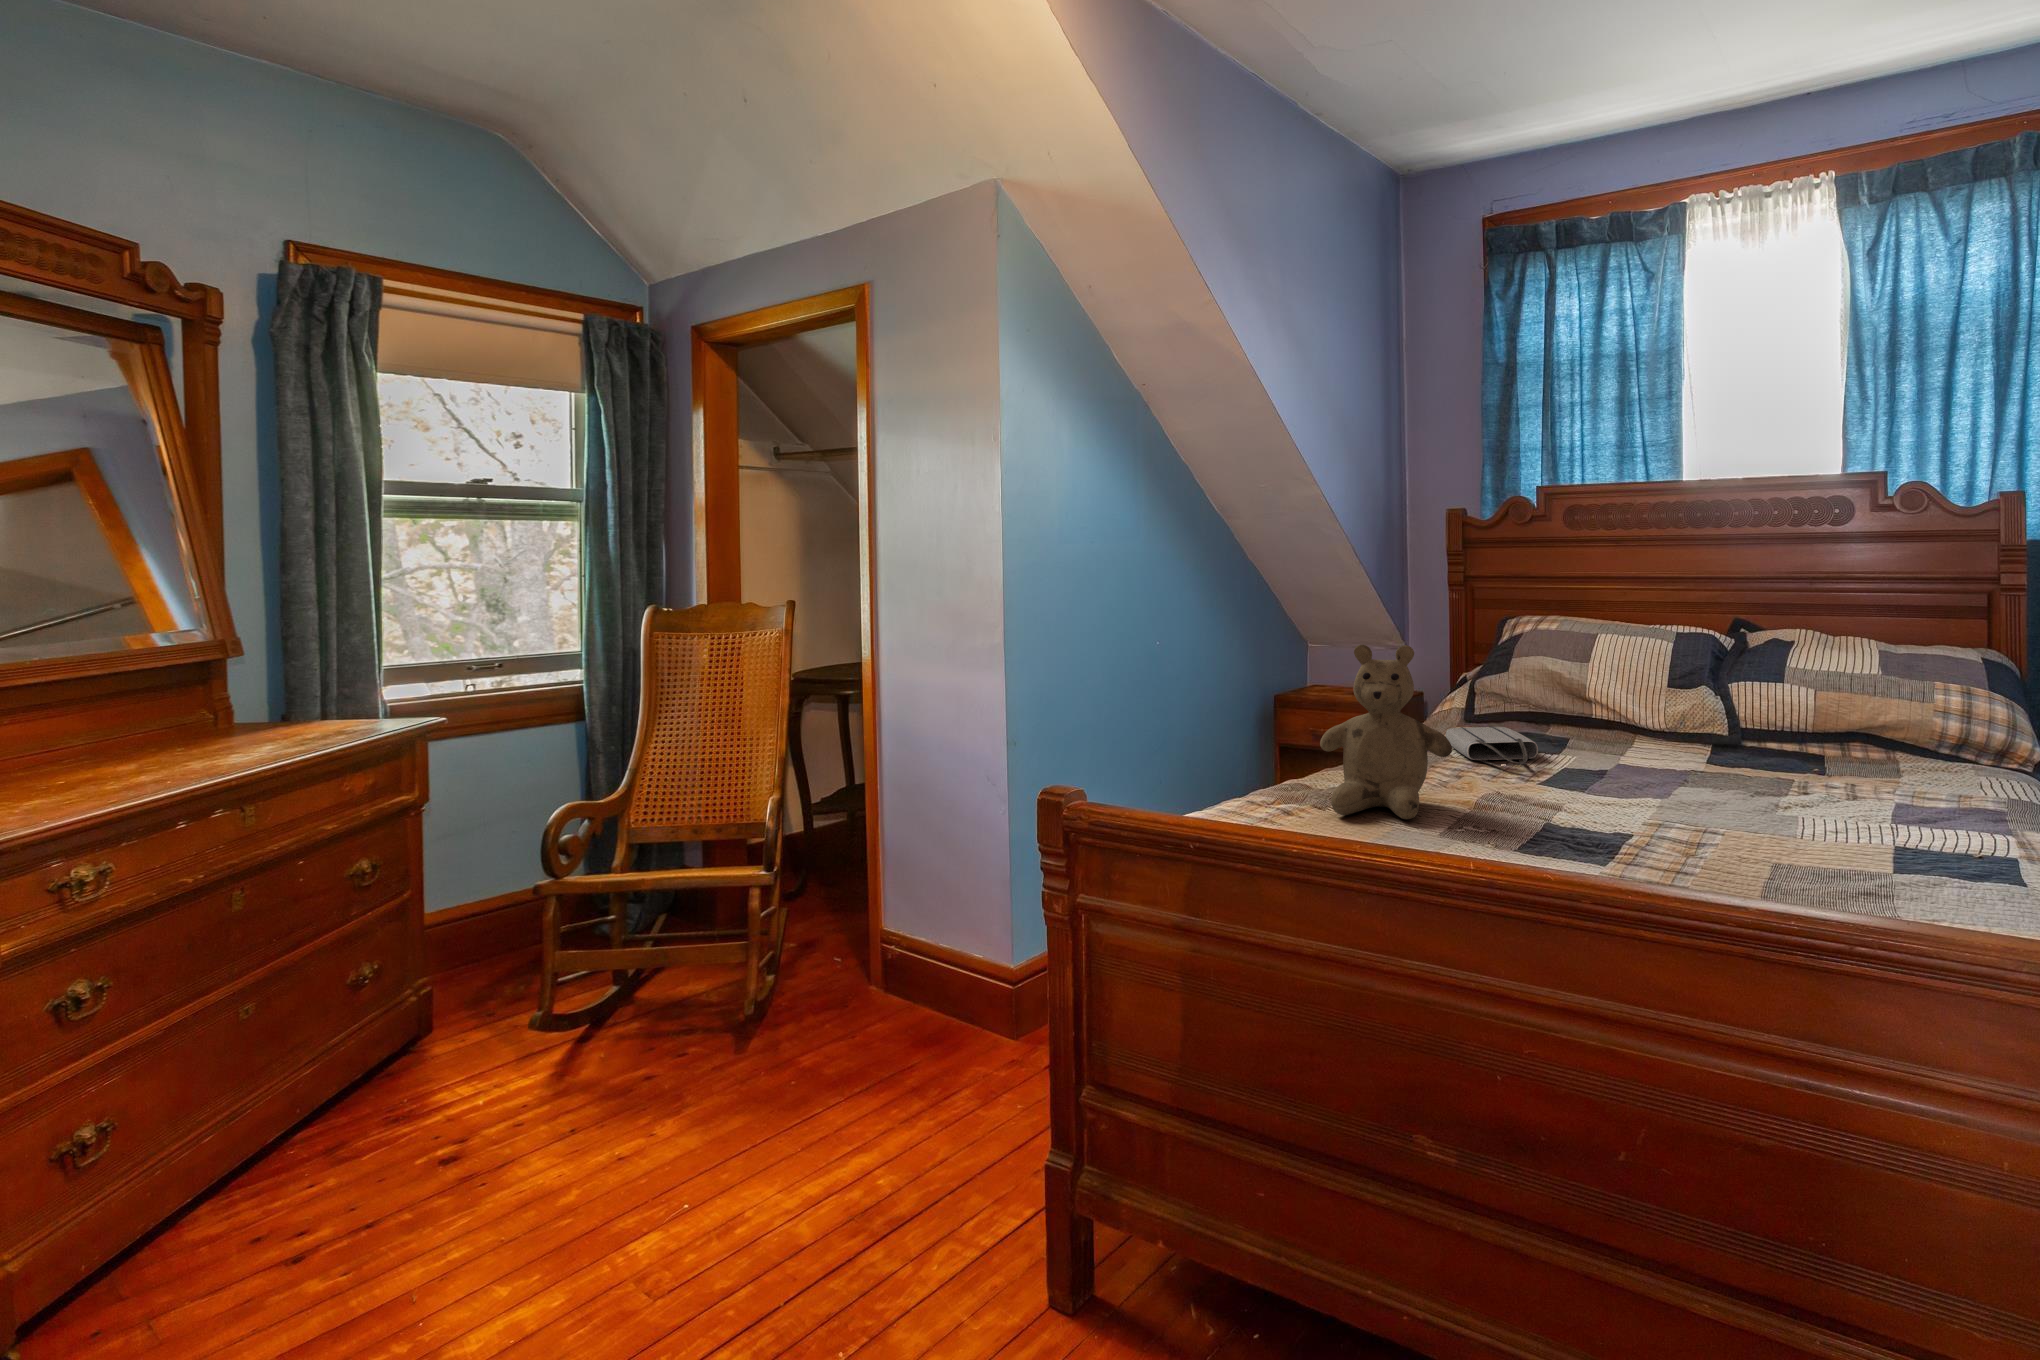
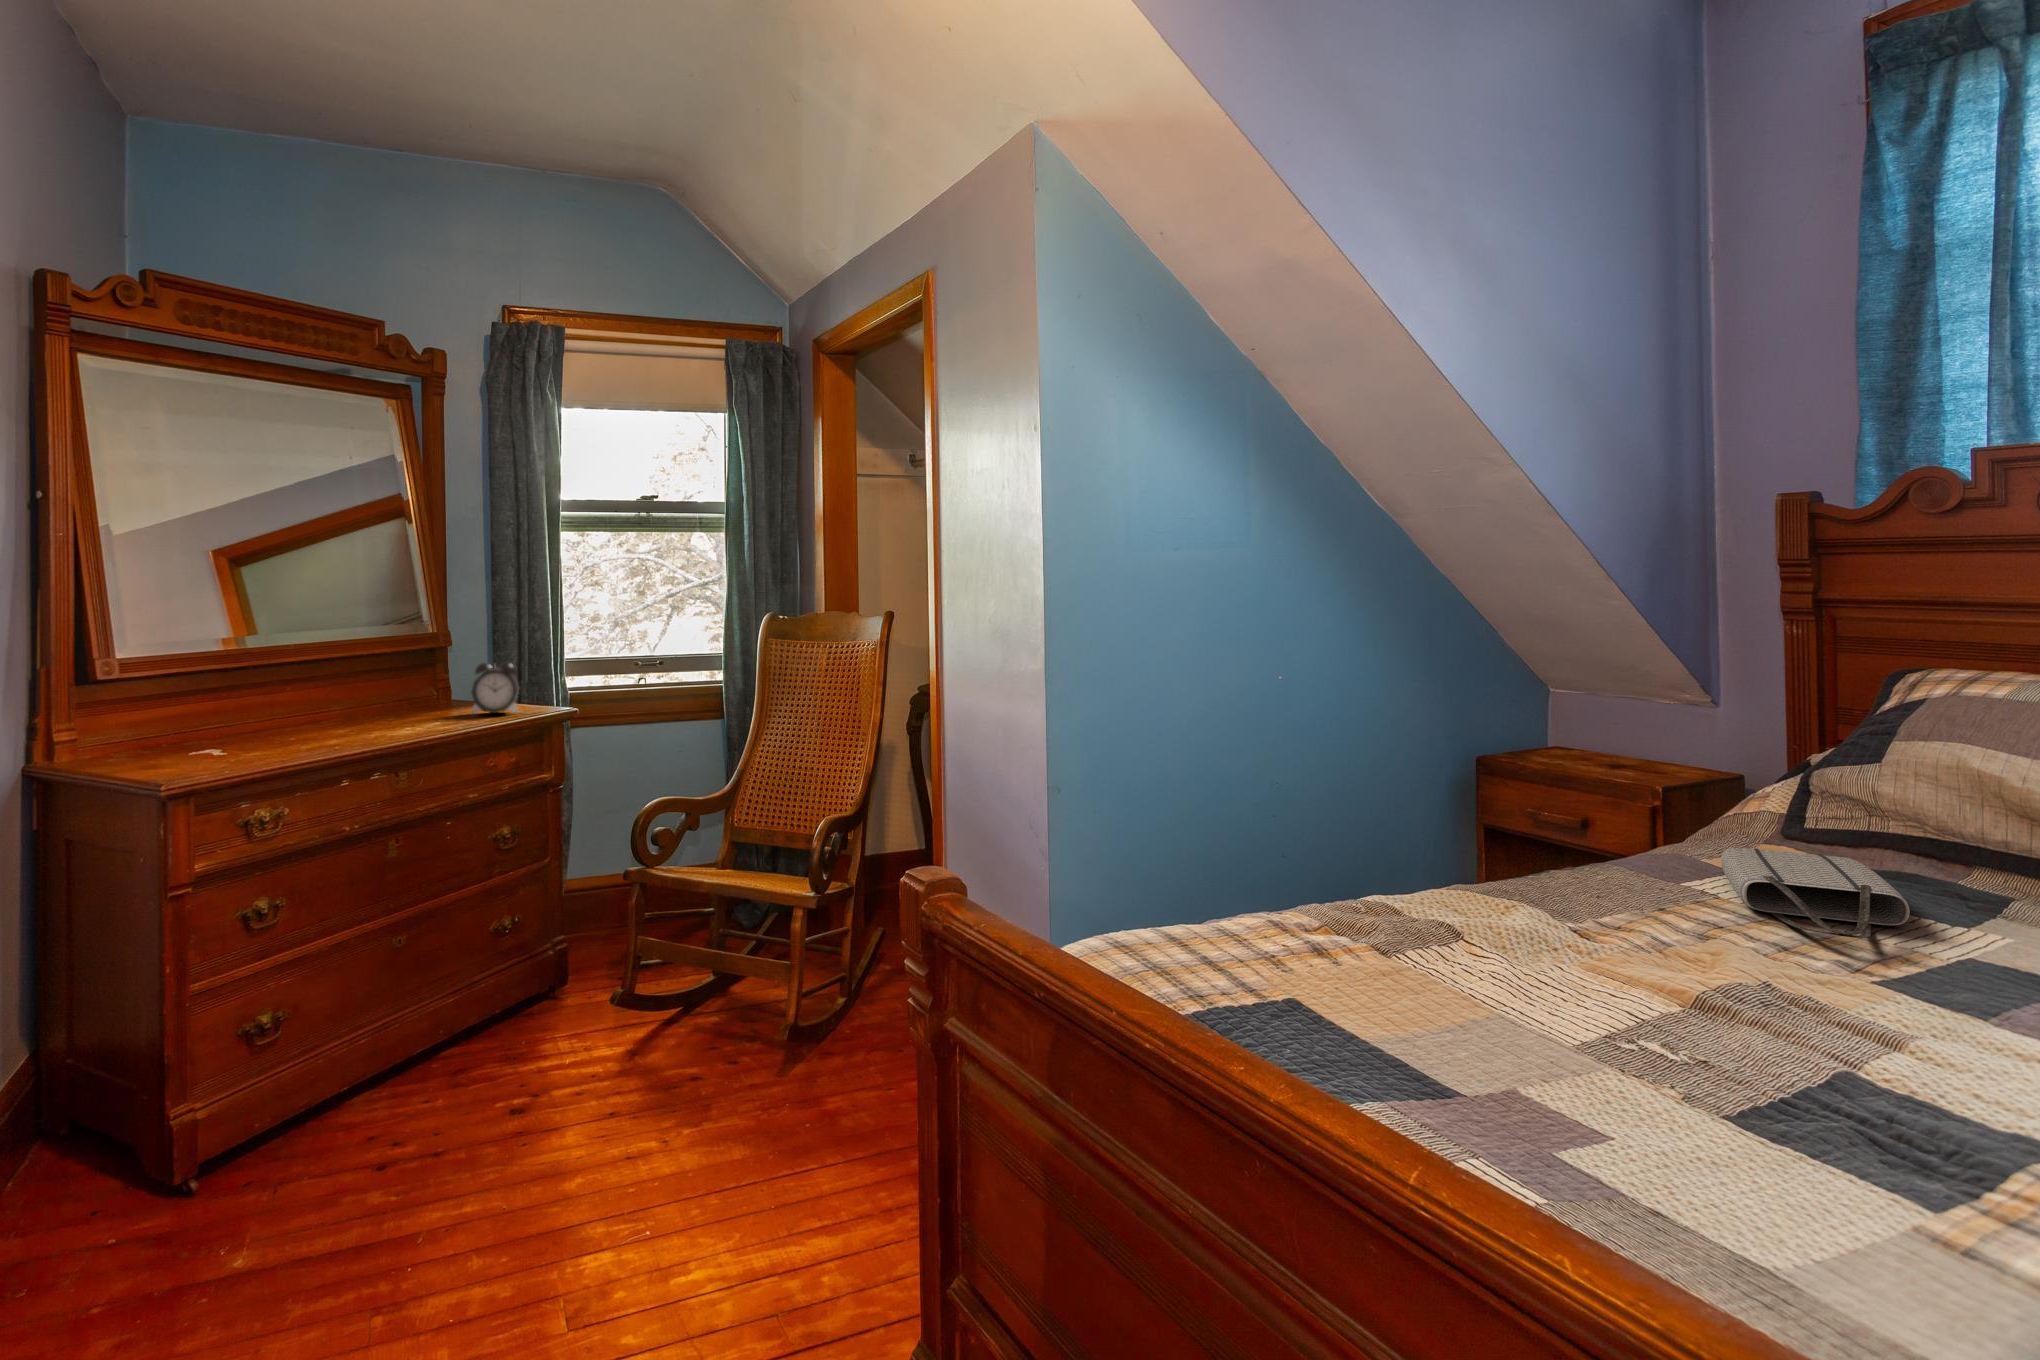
teddy bear: present [1320,645,1452,819] -> none [1387,697,1639,1004]
alarm clock: none [324,670,392,733] -> present [472,662,520,714]

